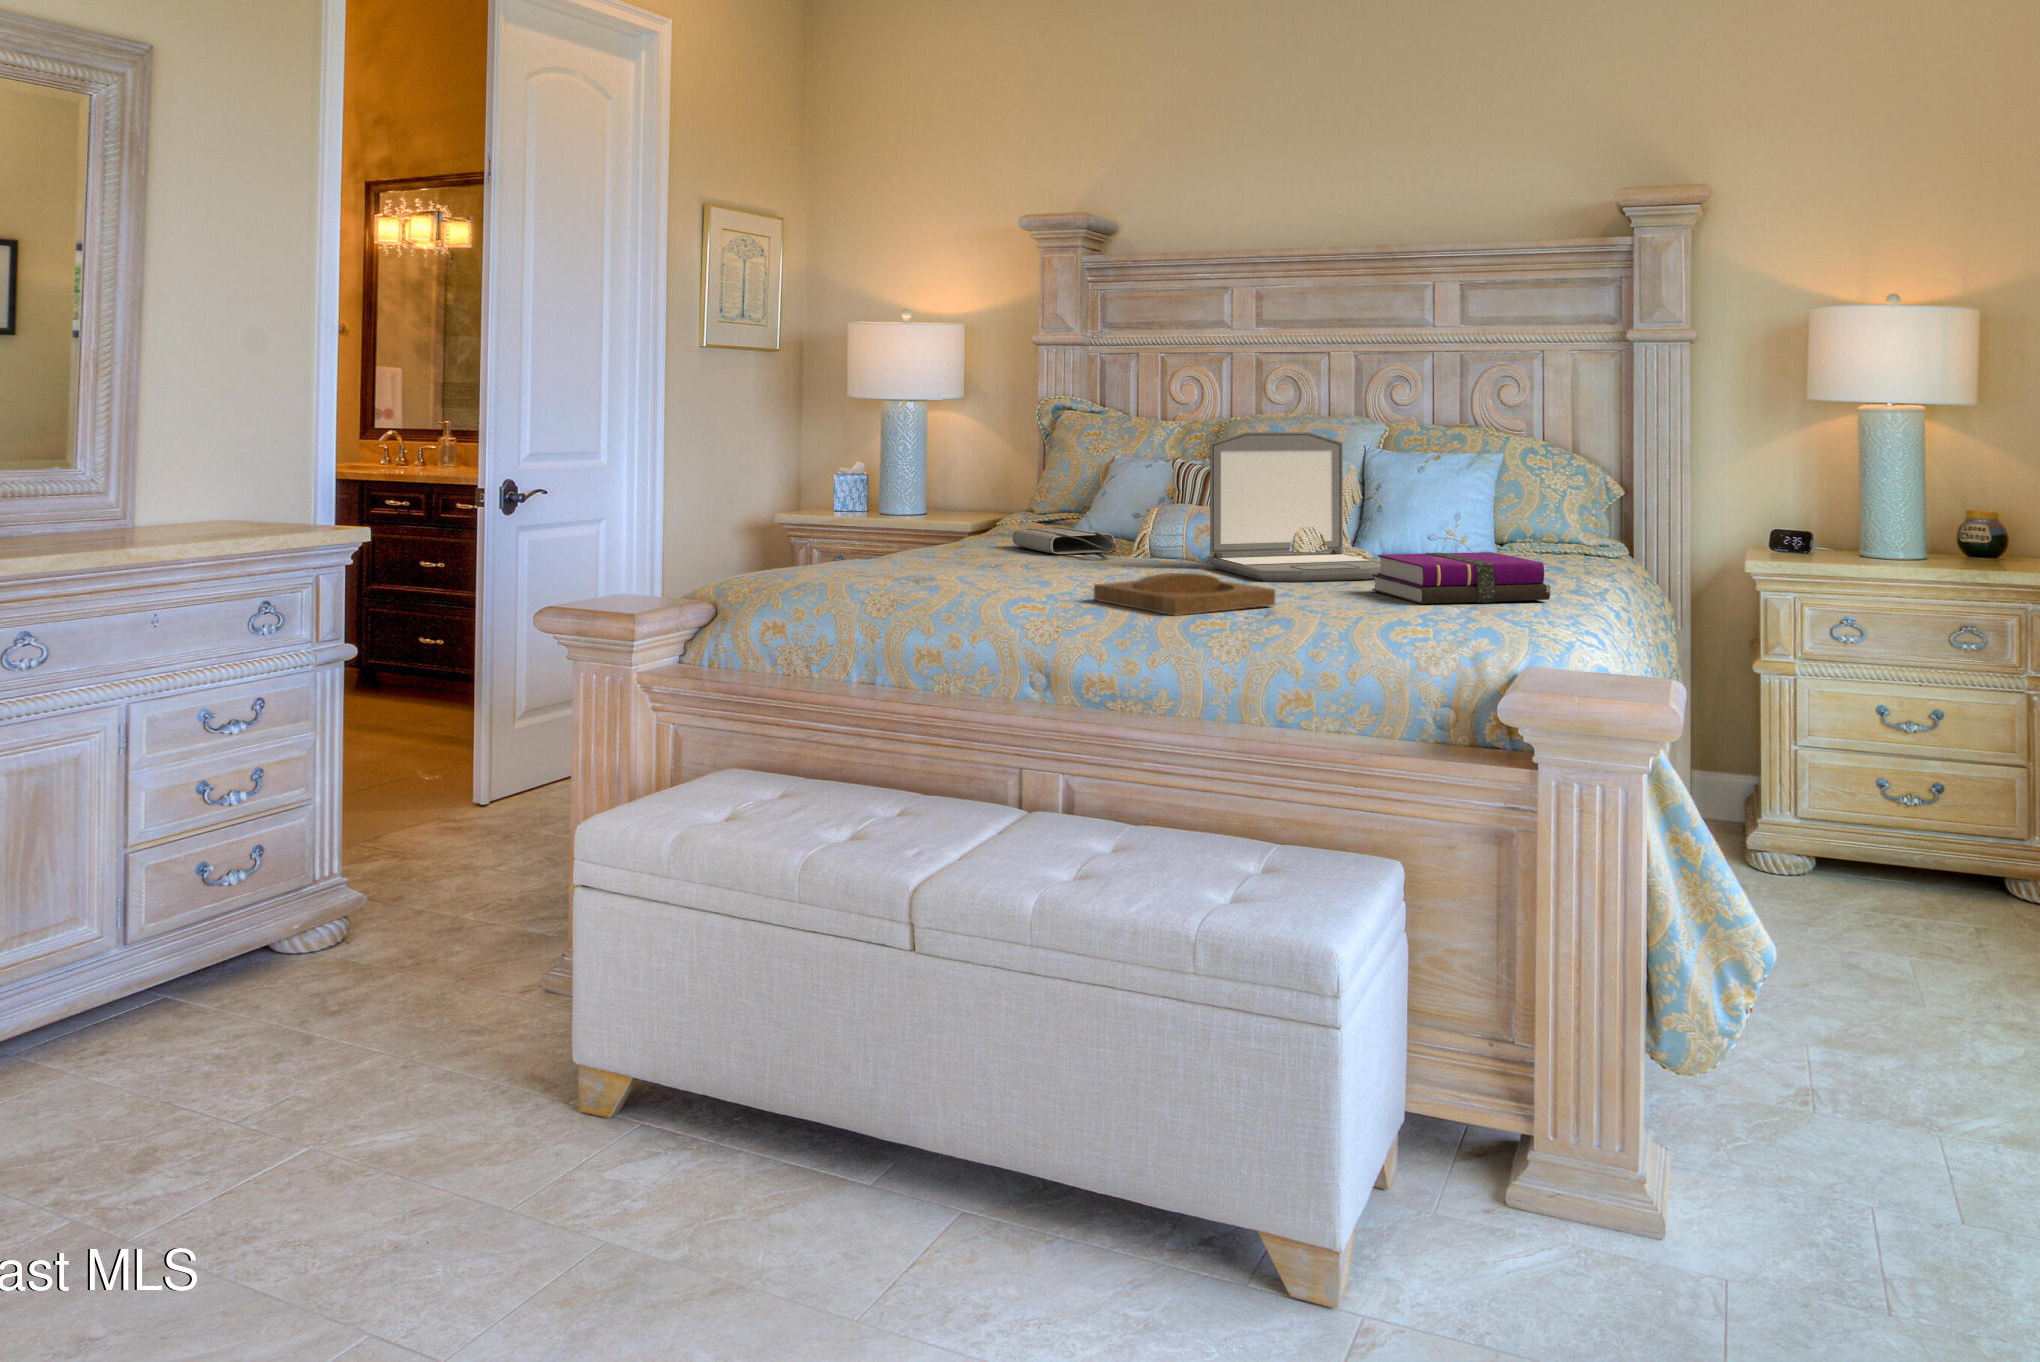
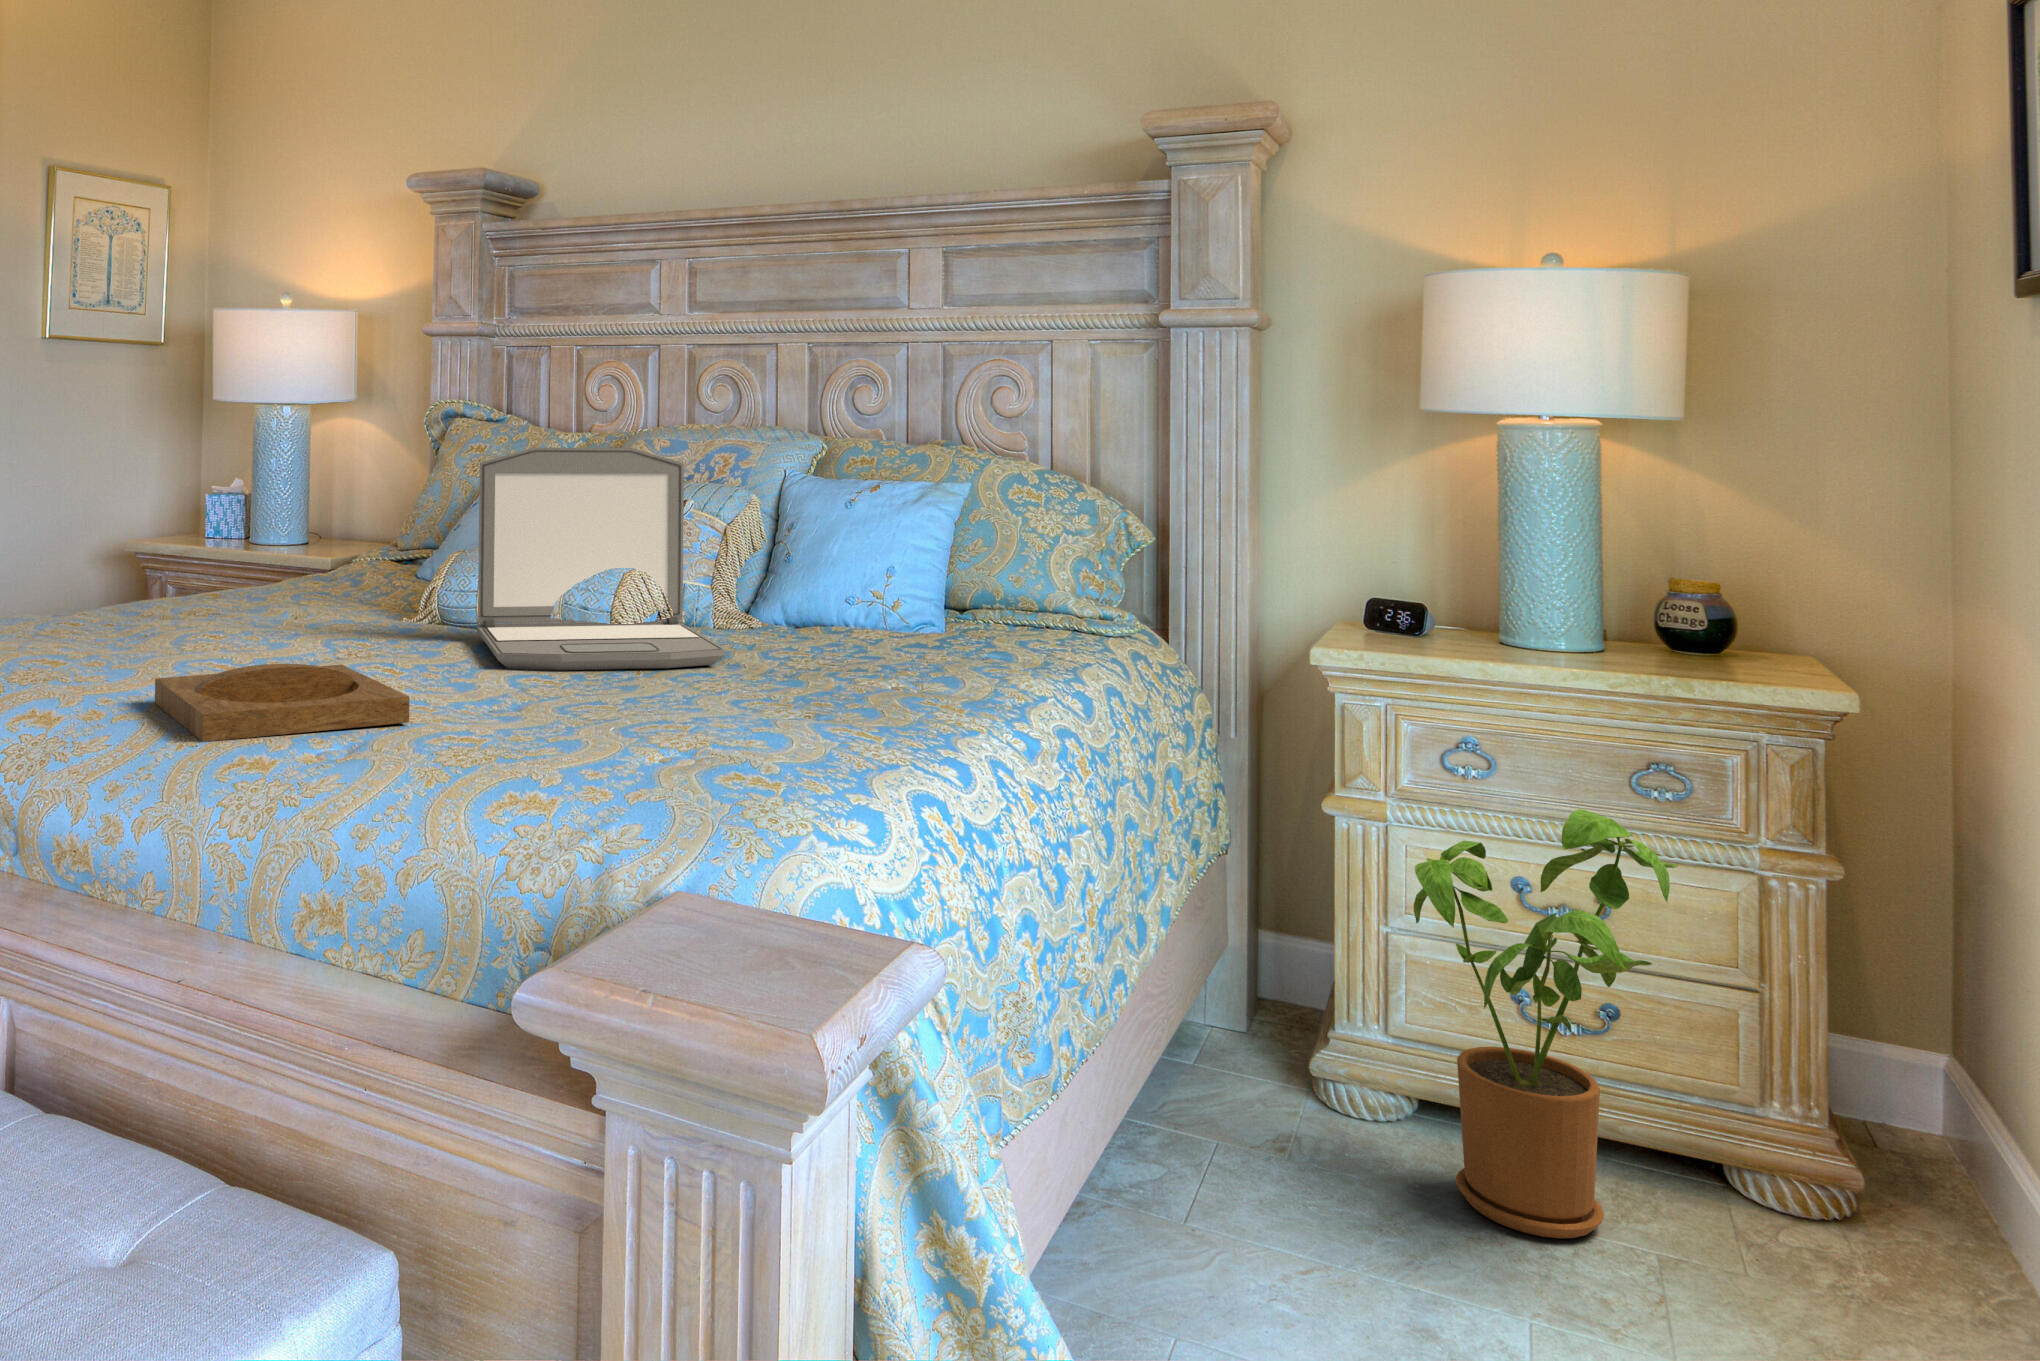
tote bag: present [1013,528,1116,555] -> none [288,574,404,615]
notebook: present [1372,552,1550,604] -> none [632,636,883,724]
house plant: none [1820,656,1983,923] -> present [1414,809,1678,1238]

